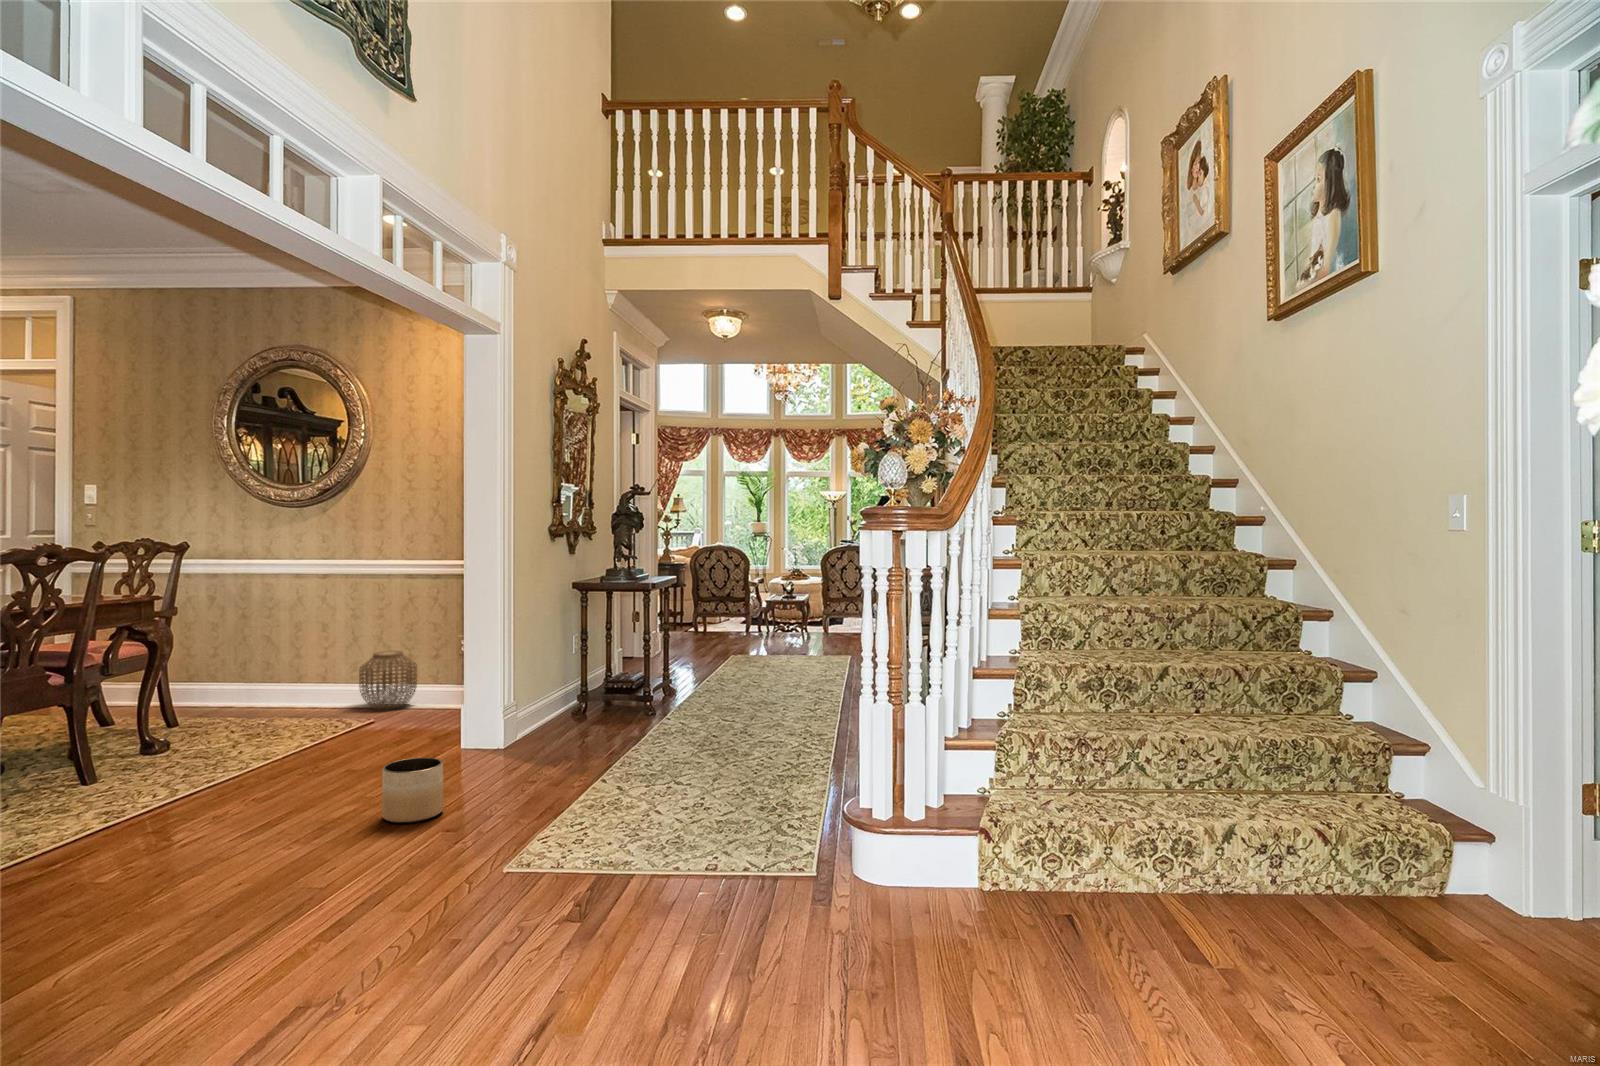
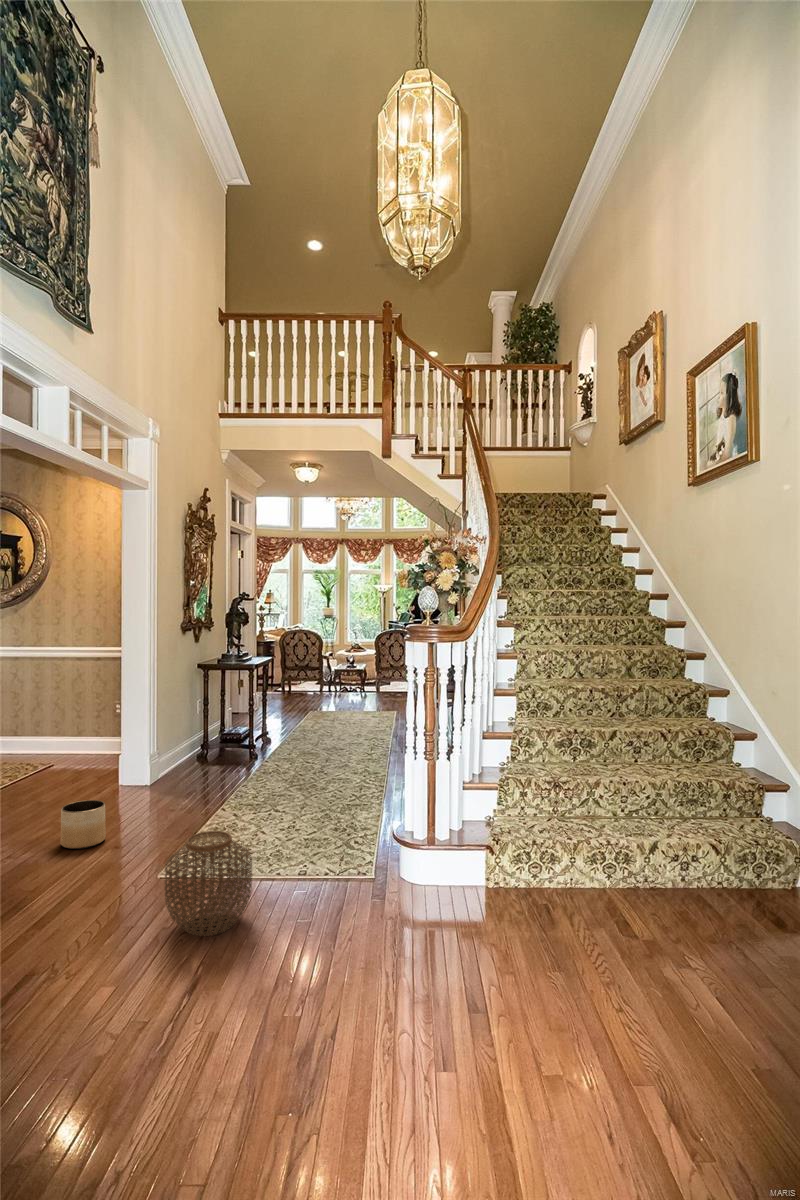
woven basket: present [359,651,417,710] -> present [165,831,252,936]

